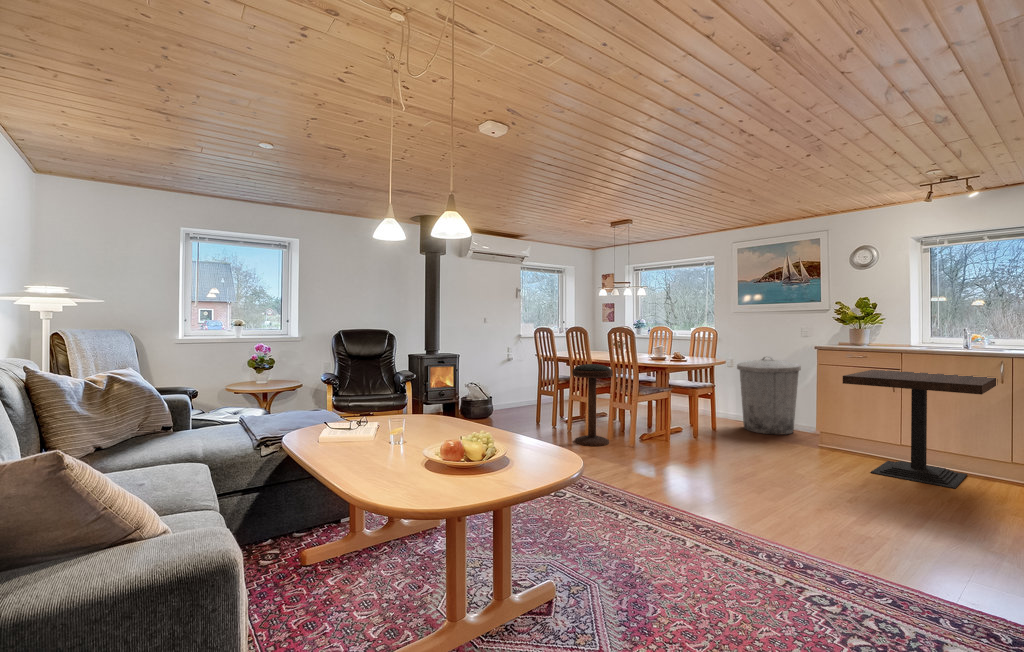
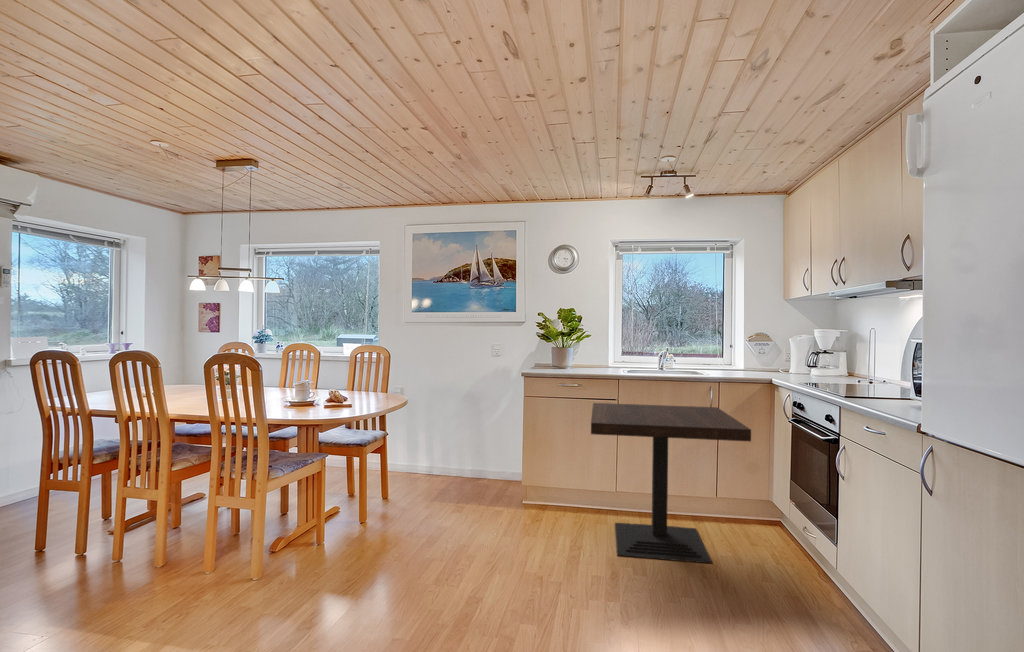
trash can: present [737,357,801,435] -> none [417,385,497,496]
bar stool: present [572,364,613,446] -> none [115,428,215,614]

